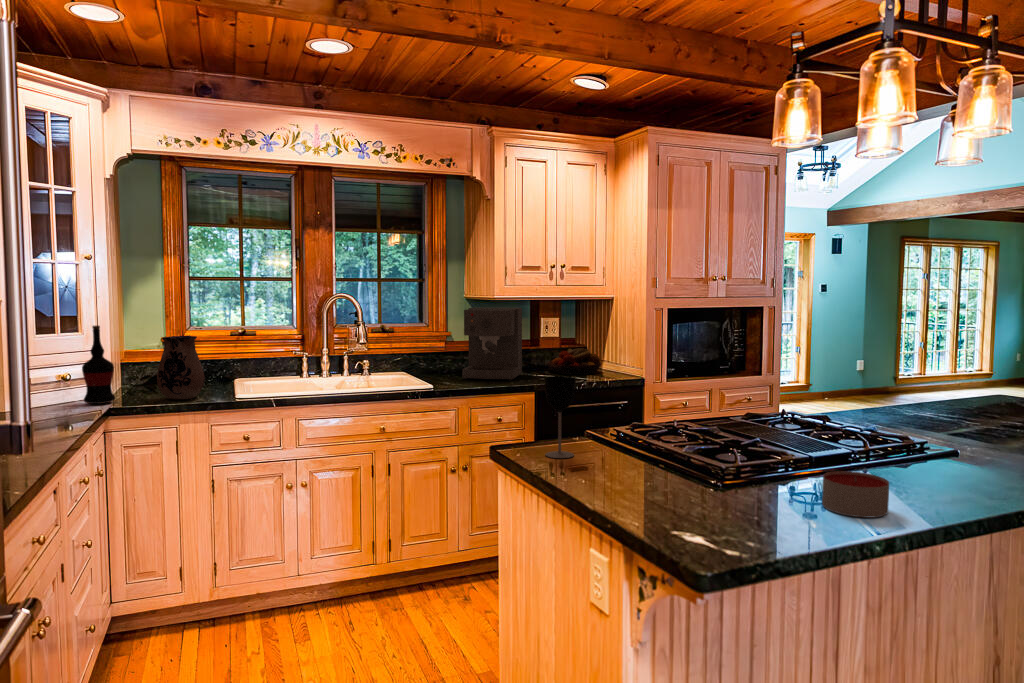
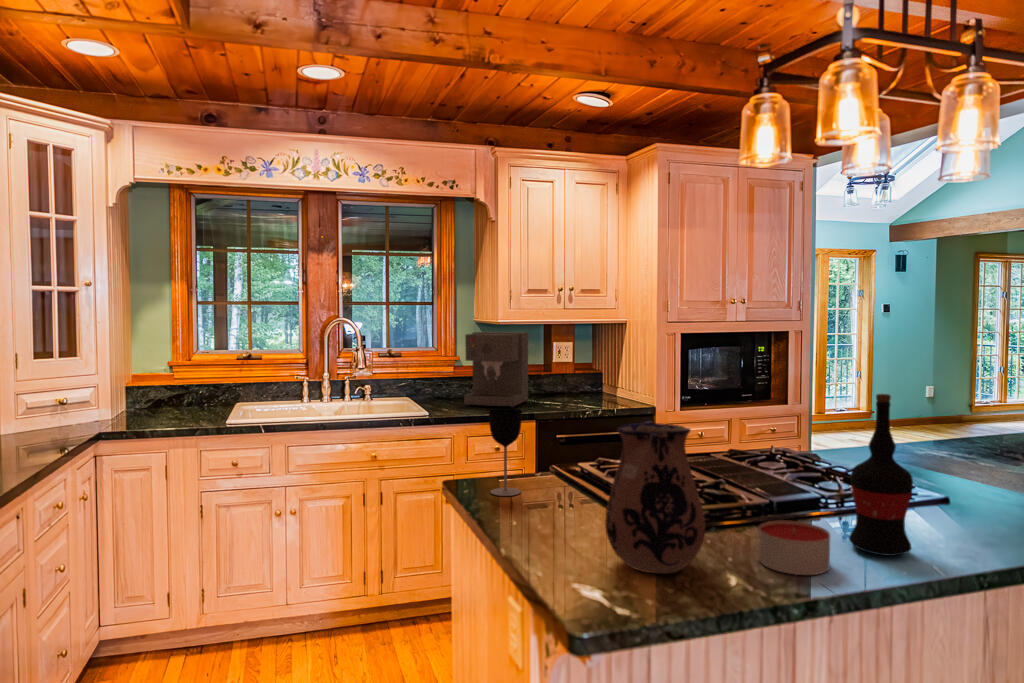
wine bottle: present [82,326,115,404] -> present [849,394,913,556]
ceramic pitcher: present [157,335,205,400] -> present [605,421,706,574]
fruit bowl: present [547,349,601,375] -> none [557,374,613,402]

